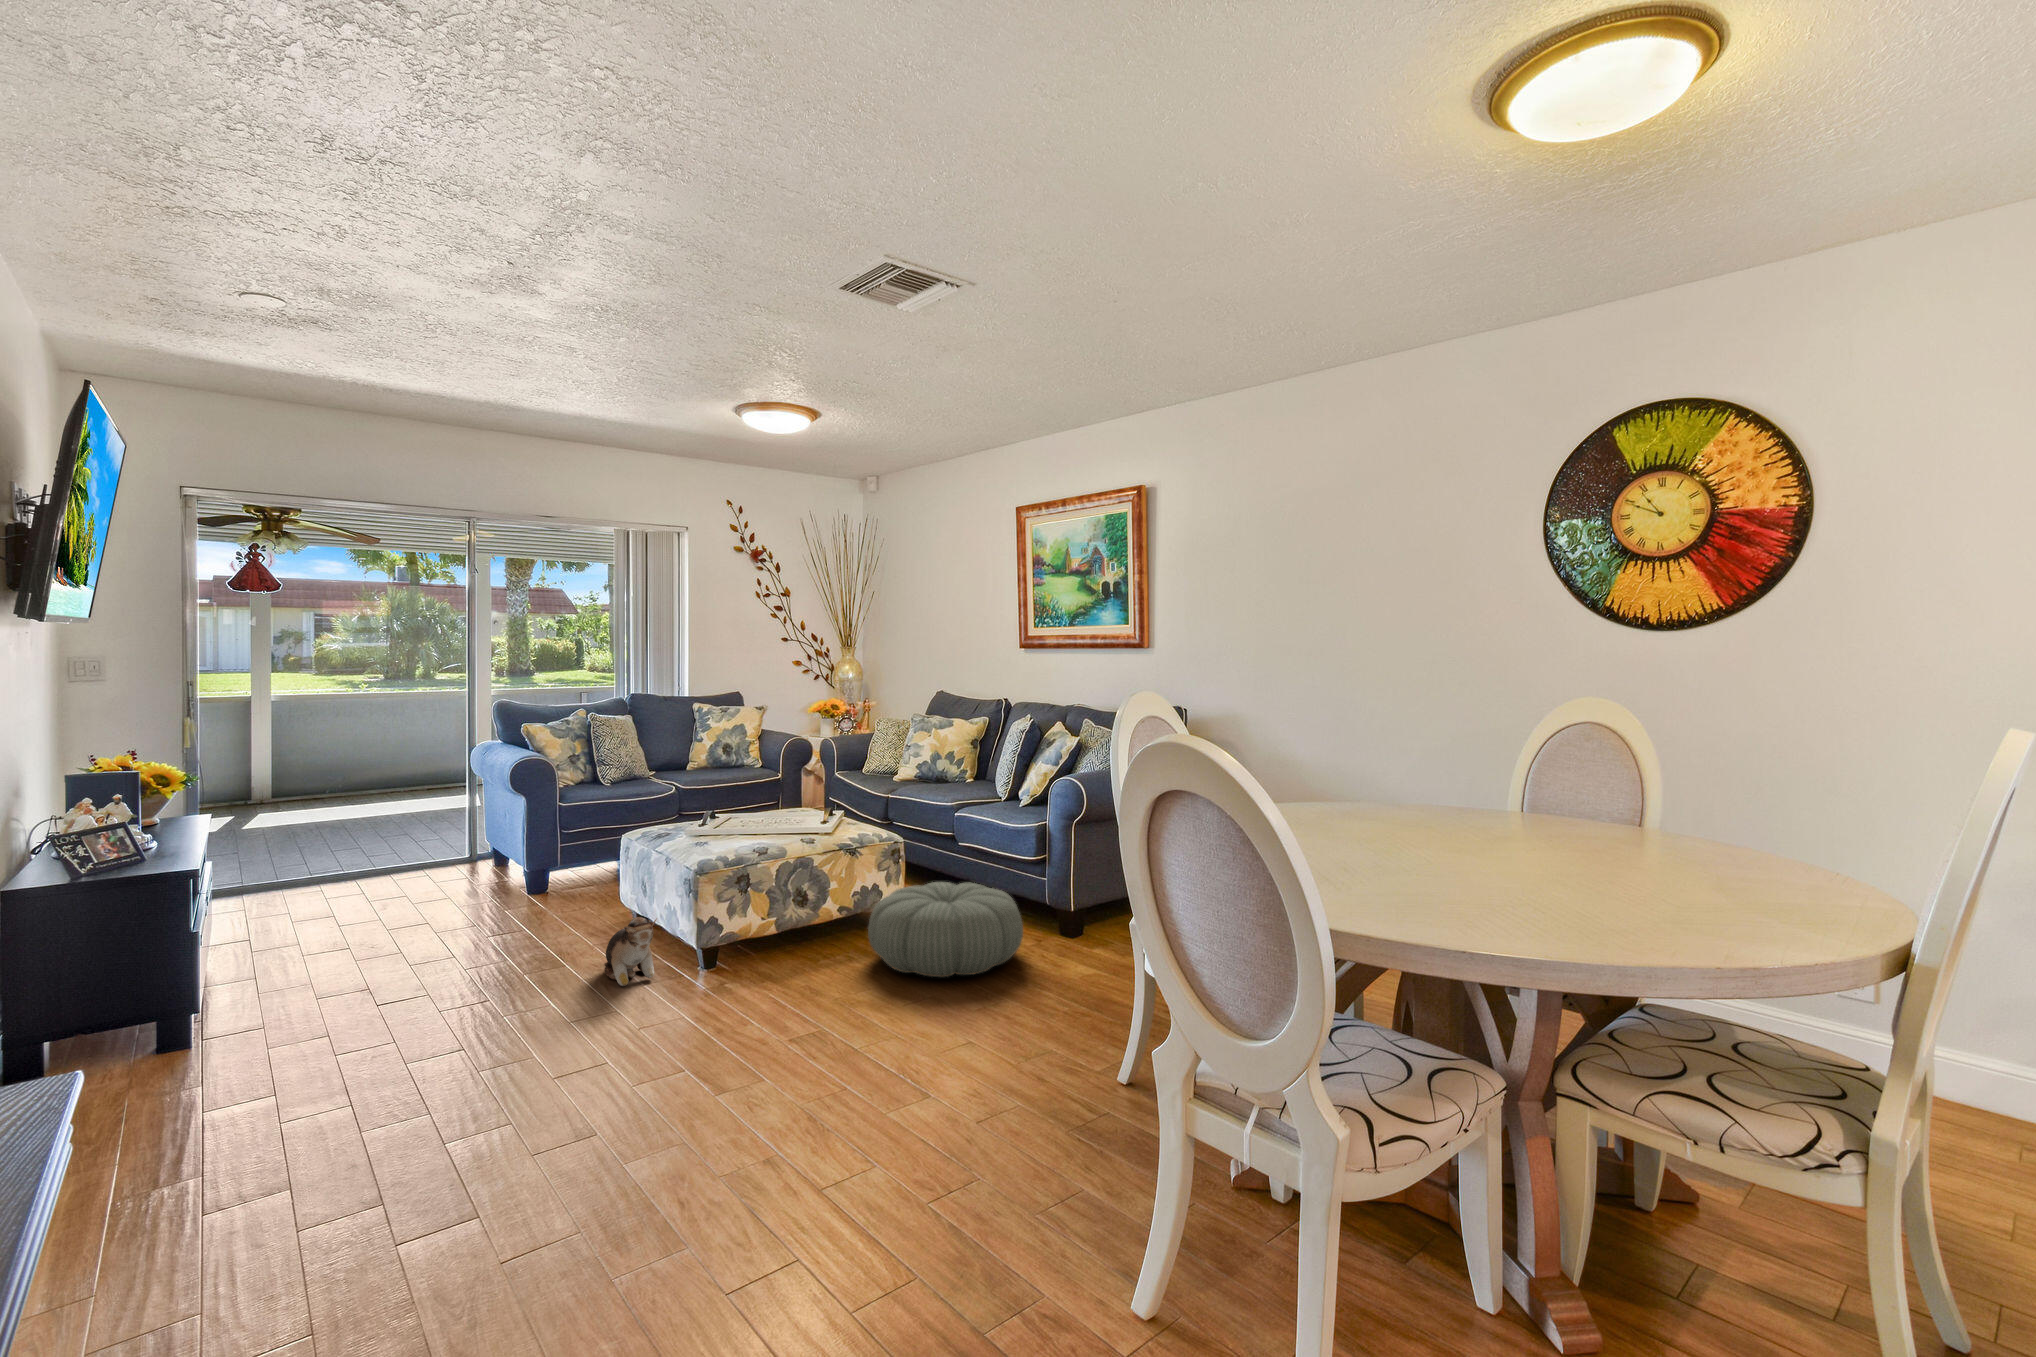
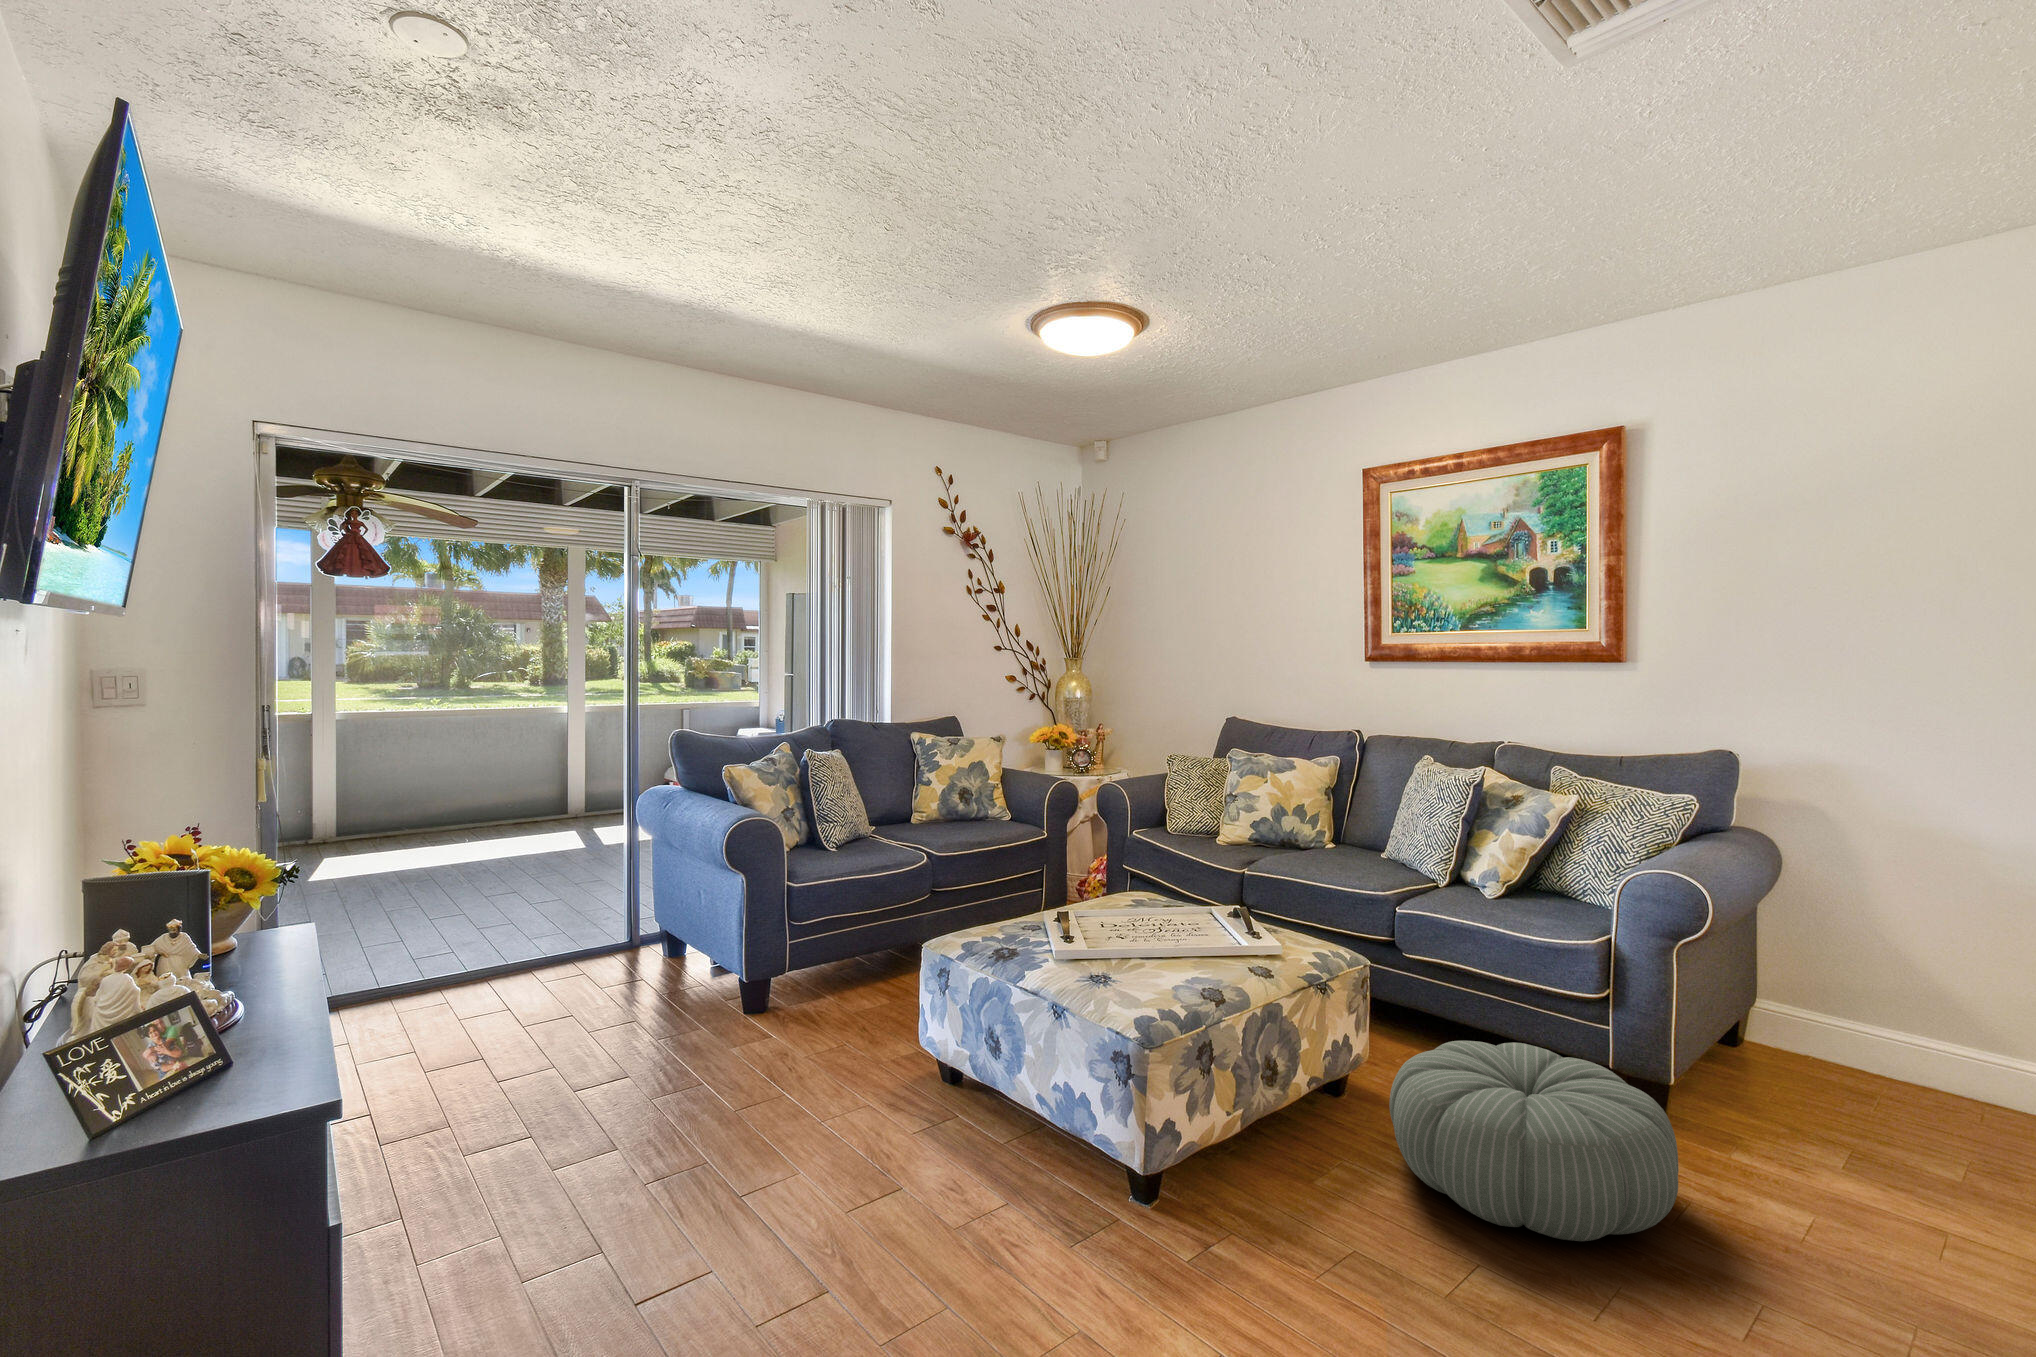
plush toy: present [605,917,657,986] -> none [970,1138,1110,1260]

